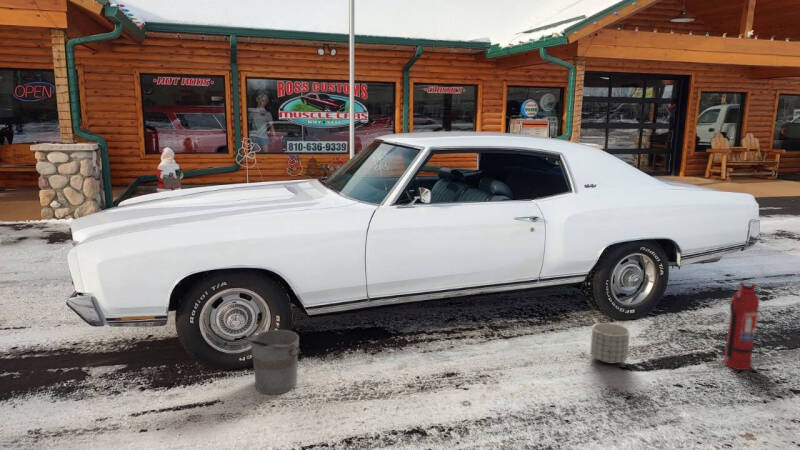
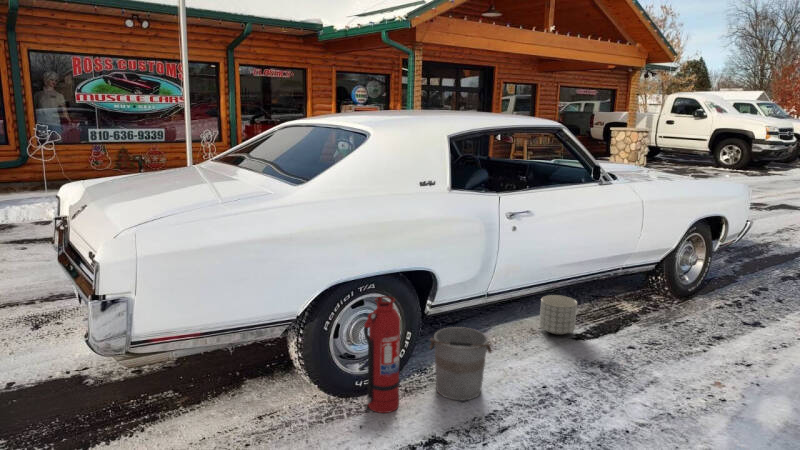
fire extinguisher: present [724,282,759,370] -> present [364,296,400,413]
bucket: present [245,330,300,394] -> present [430,327,491,400]

